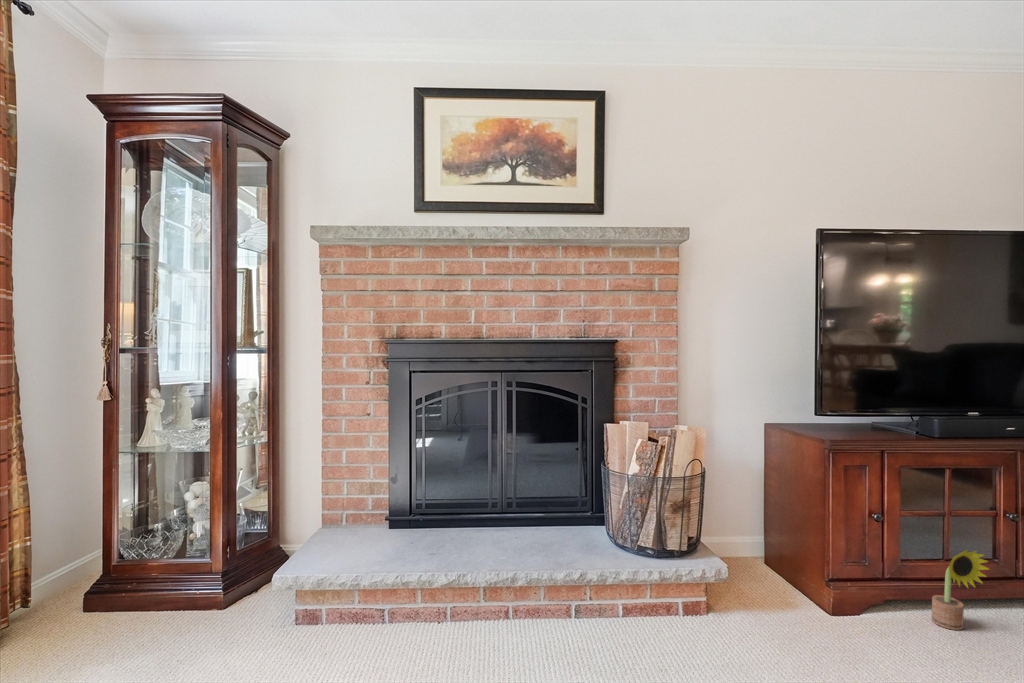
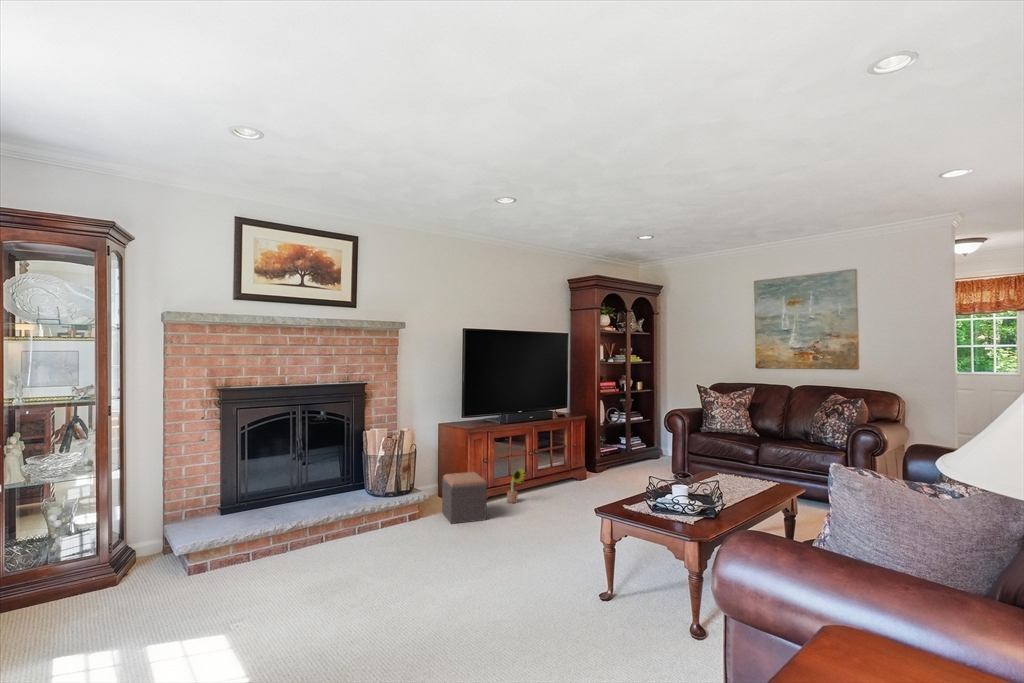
footstool: none [761,531,871,665] -> present [442,472,487,524]

